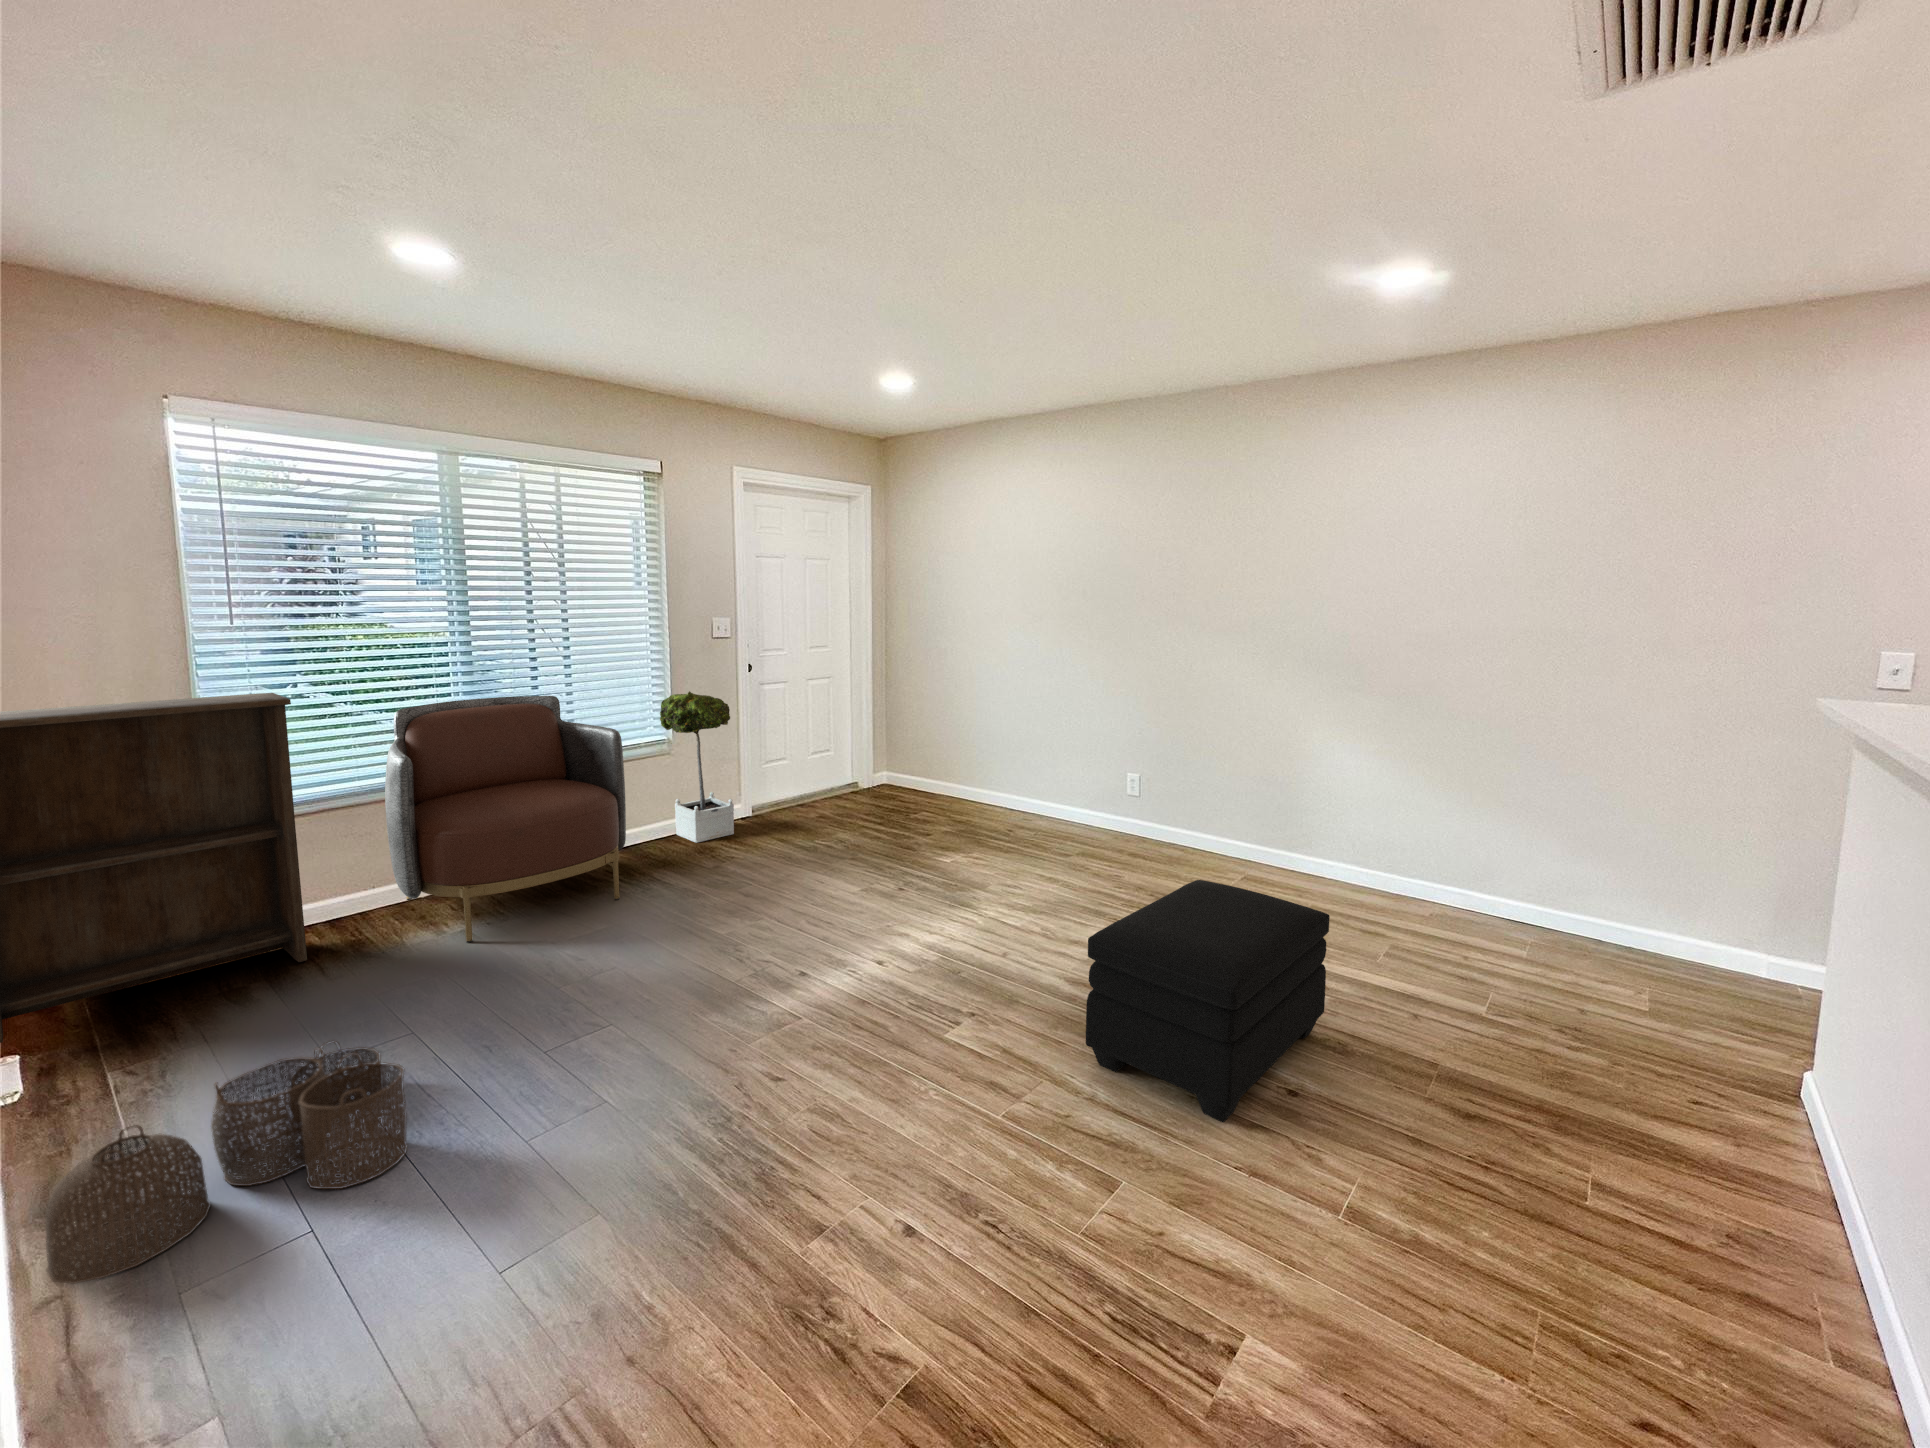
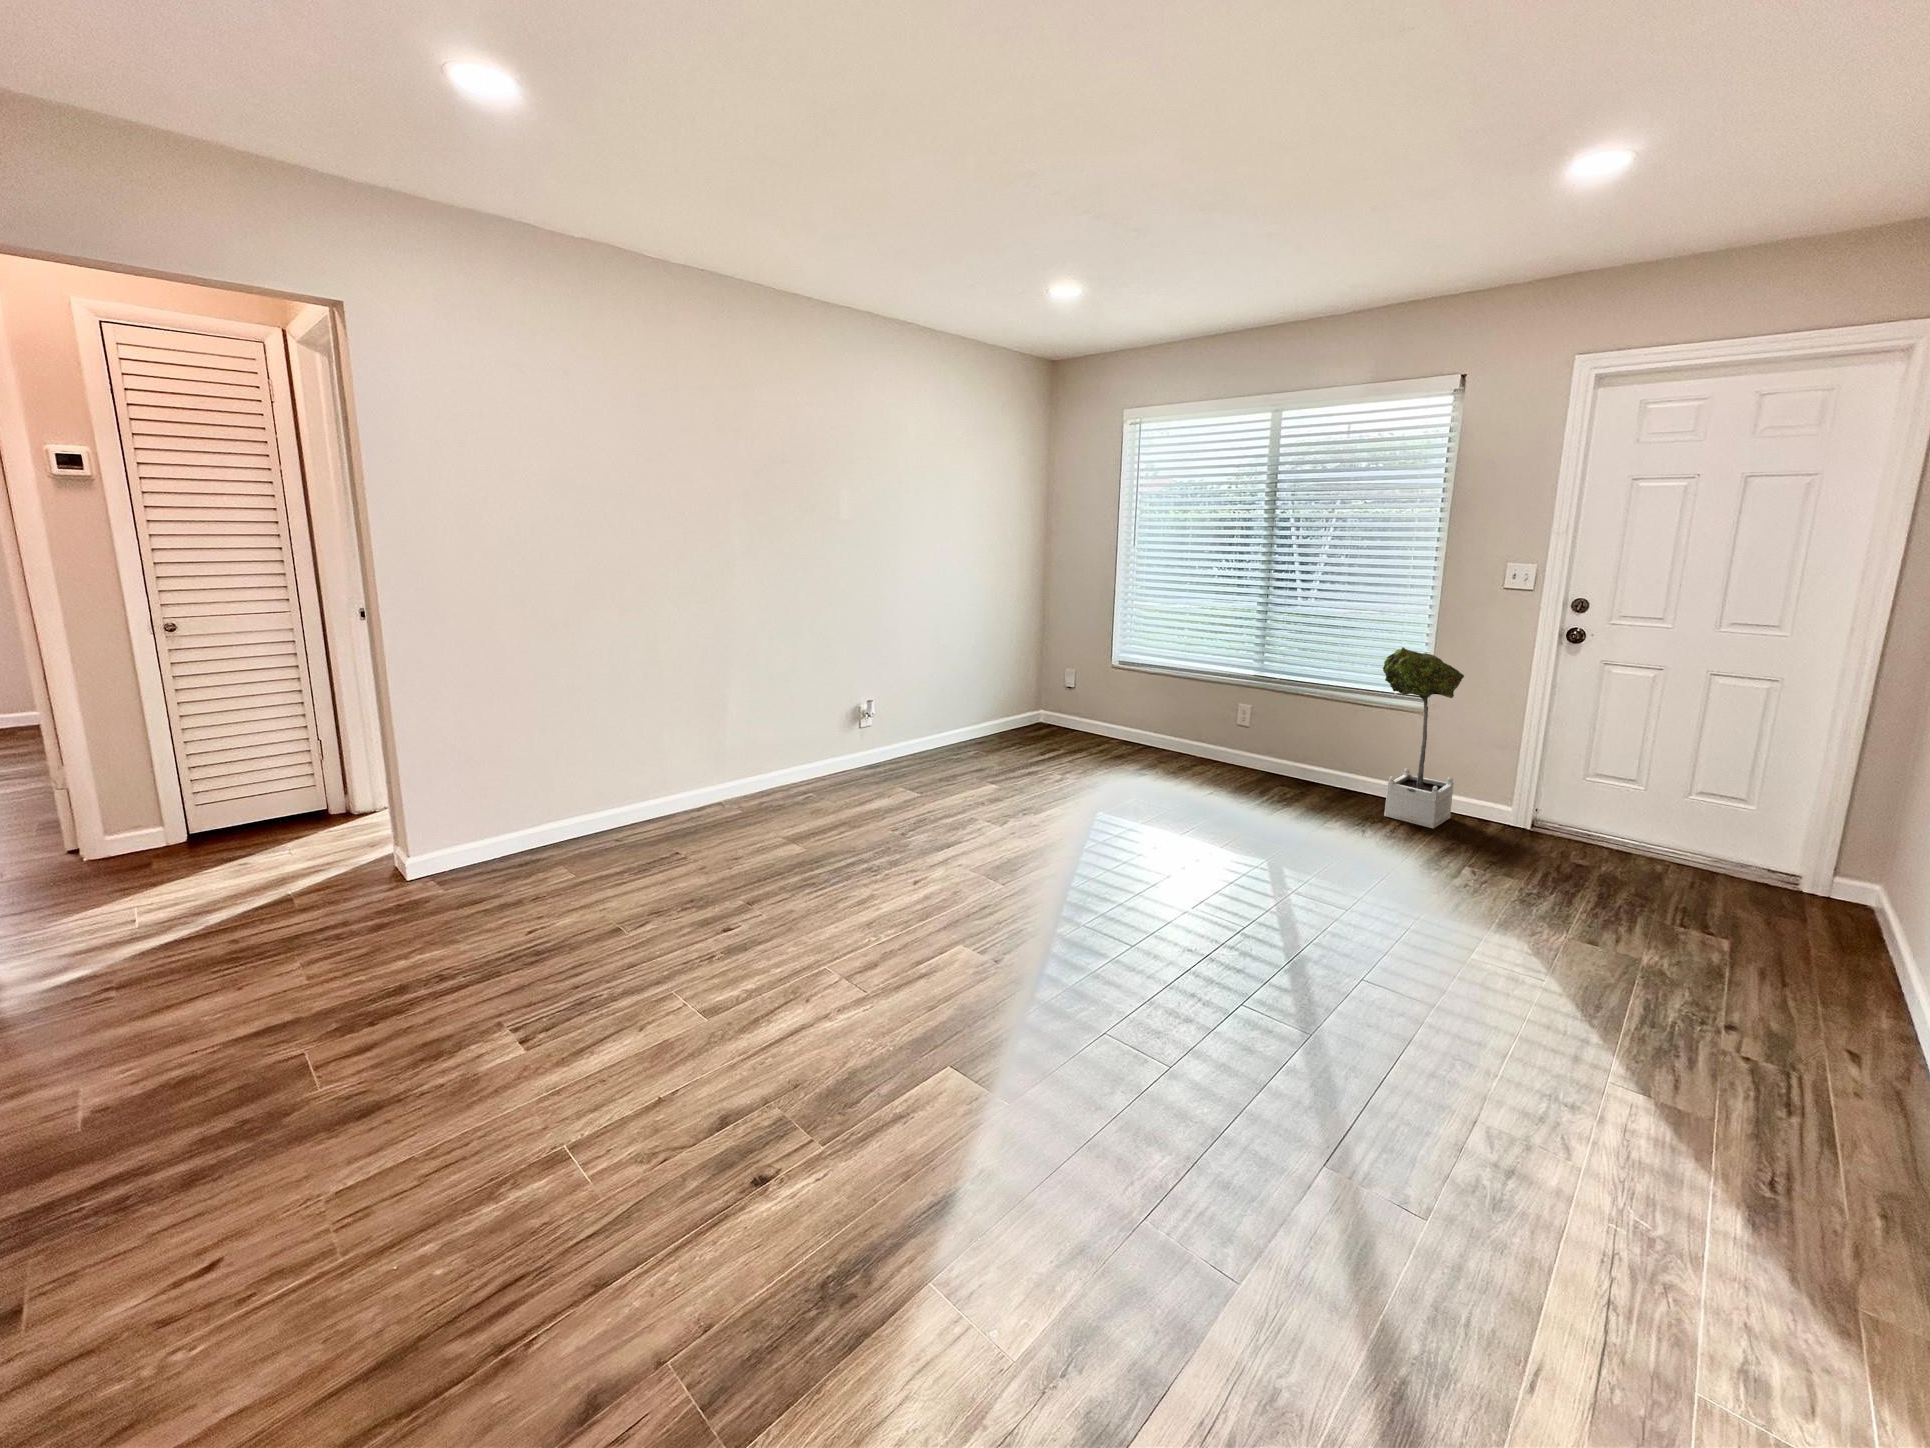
bookshelf: present [0,693,307,1043] -> none [994,585,1113,754]
armchair: present [385,696,626,942] -> none [1115,617,1284,805]
ottoman: present [1086,880,1330,1122] -> none [719,889,1071,1266]
woven basket: present [45,1041,407,1284] -> none [821,738,947,806]

